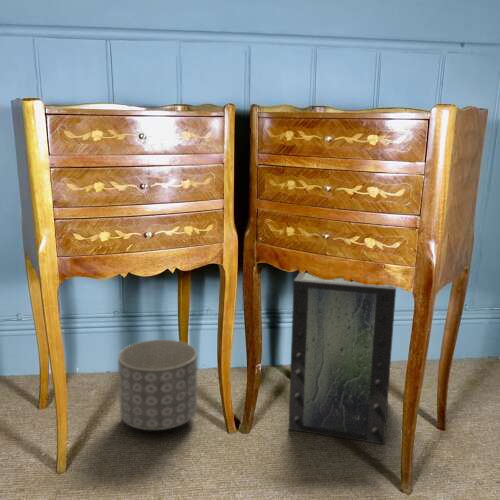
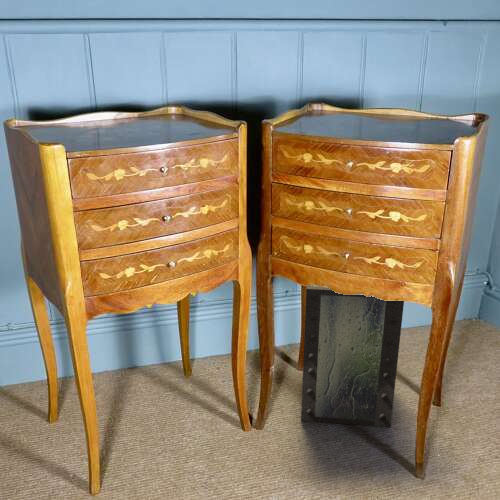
planter: present [118,340,197,430] -> none [134,346,213,441]

